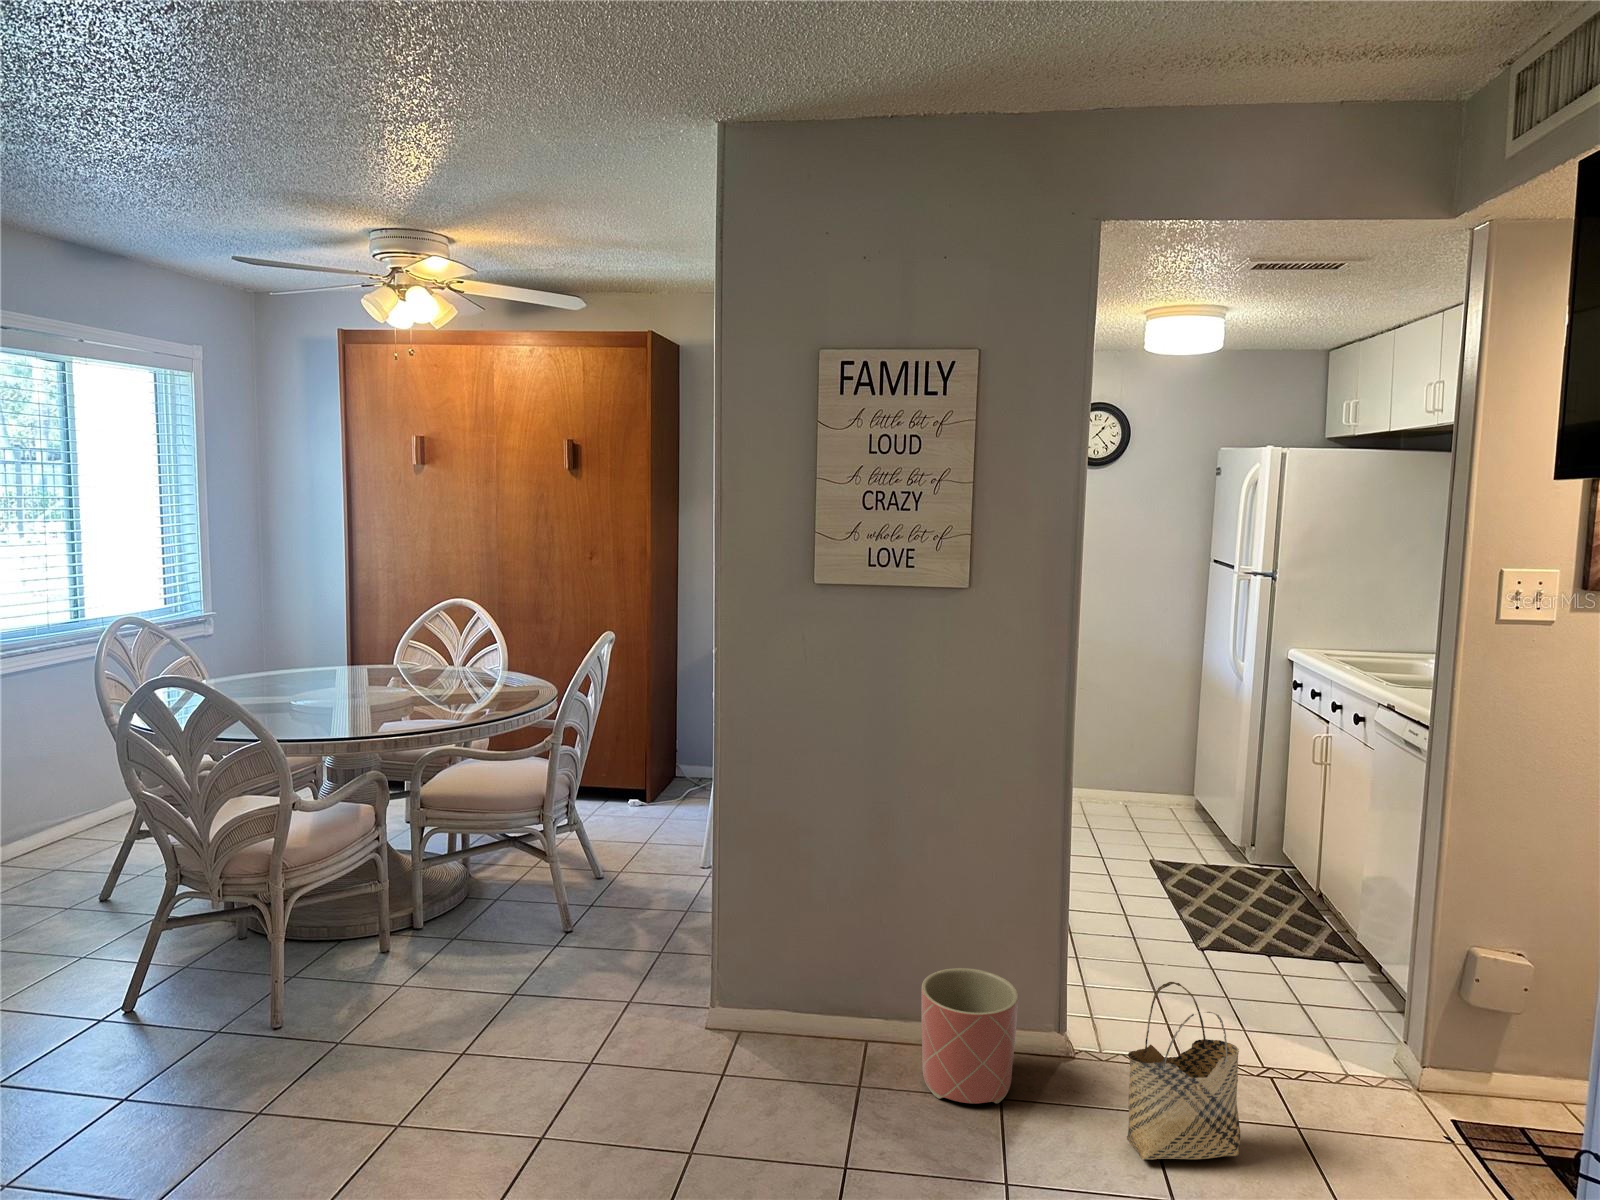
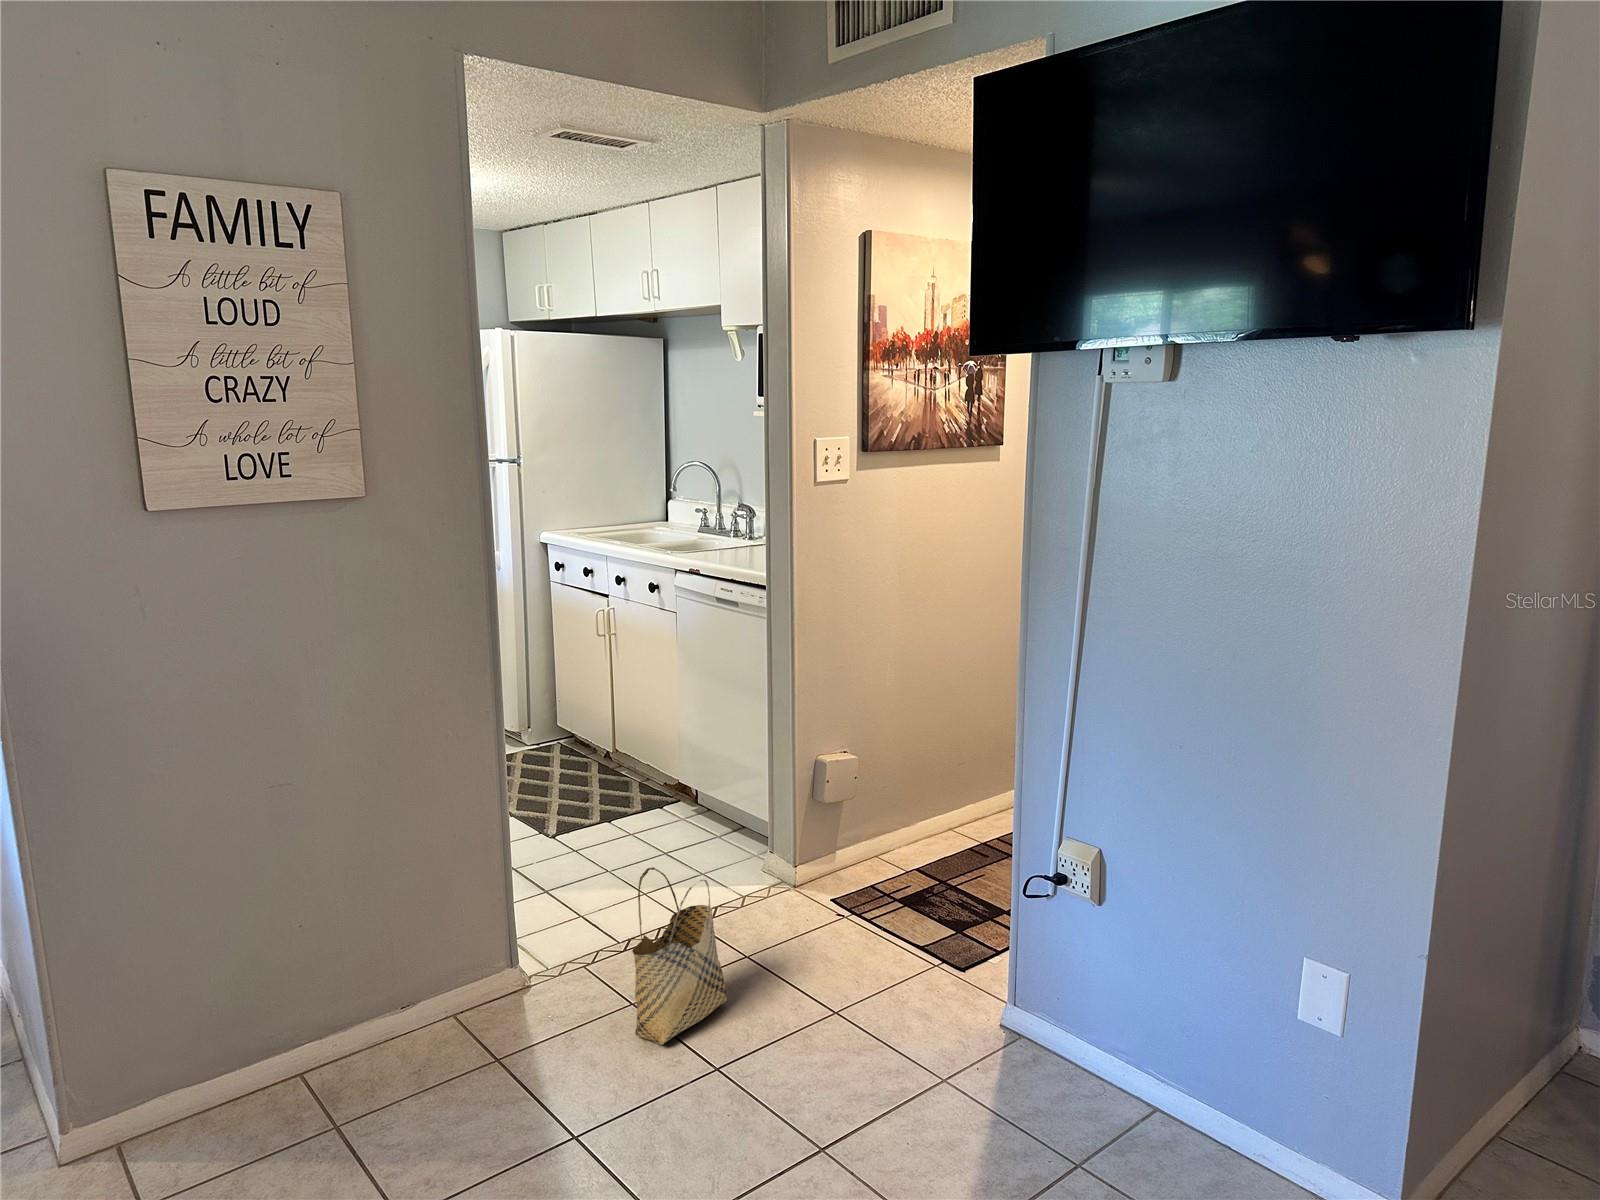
planter: present [921,968,1018,1104] -> none [384,935,502,1095]

